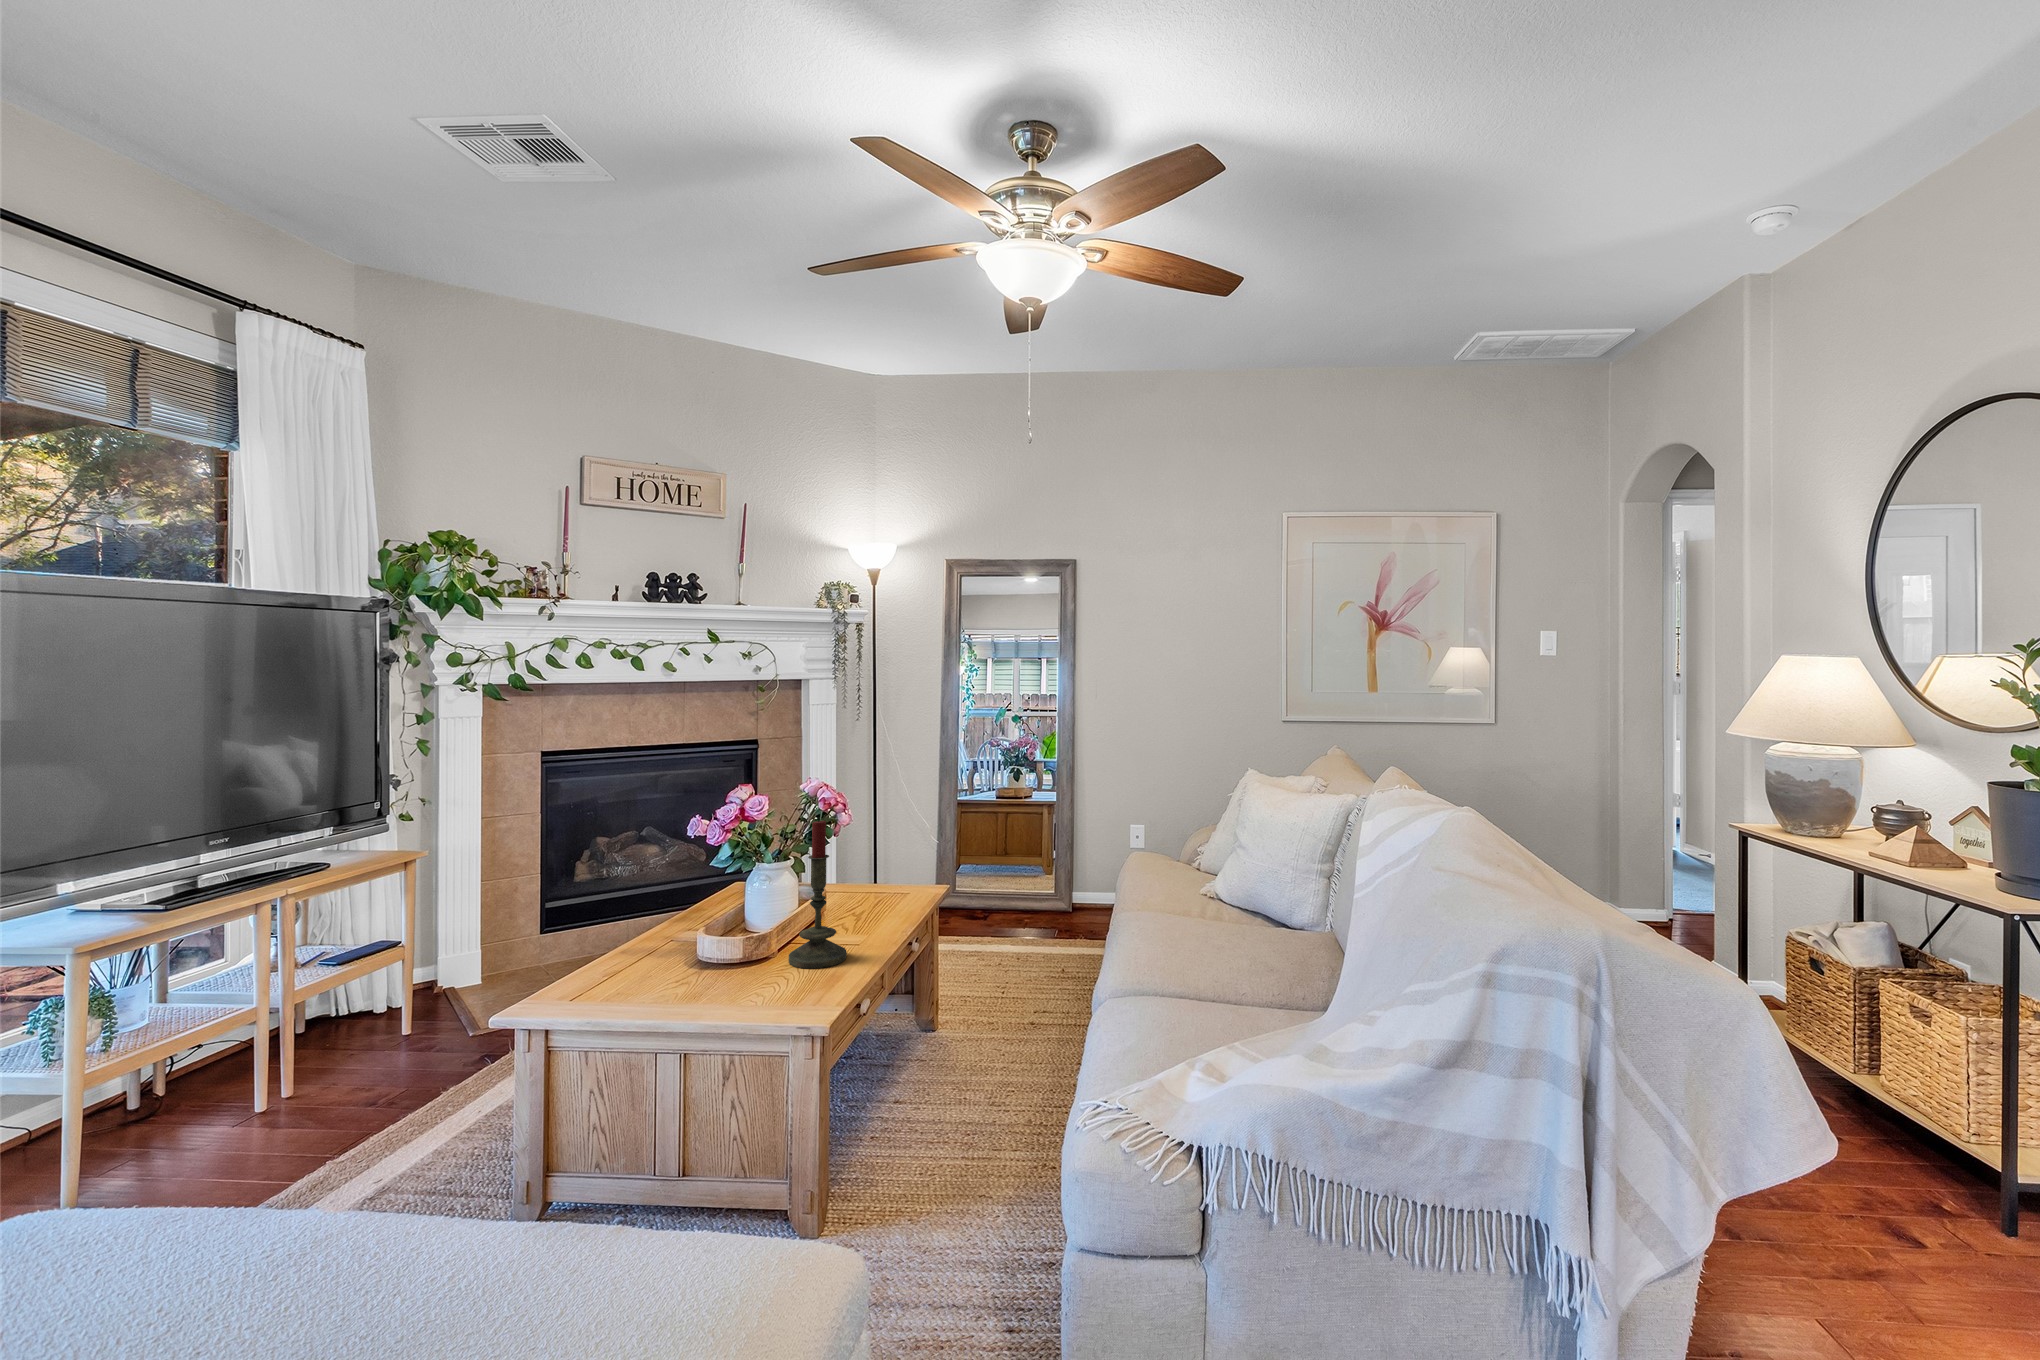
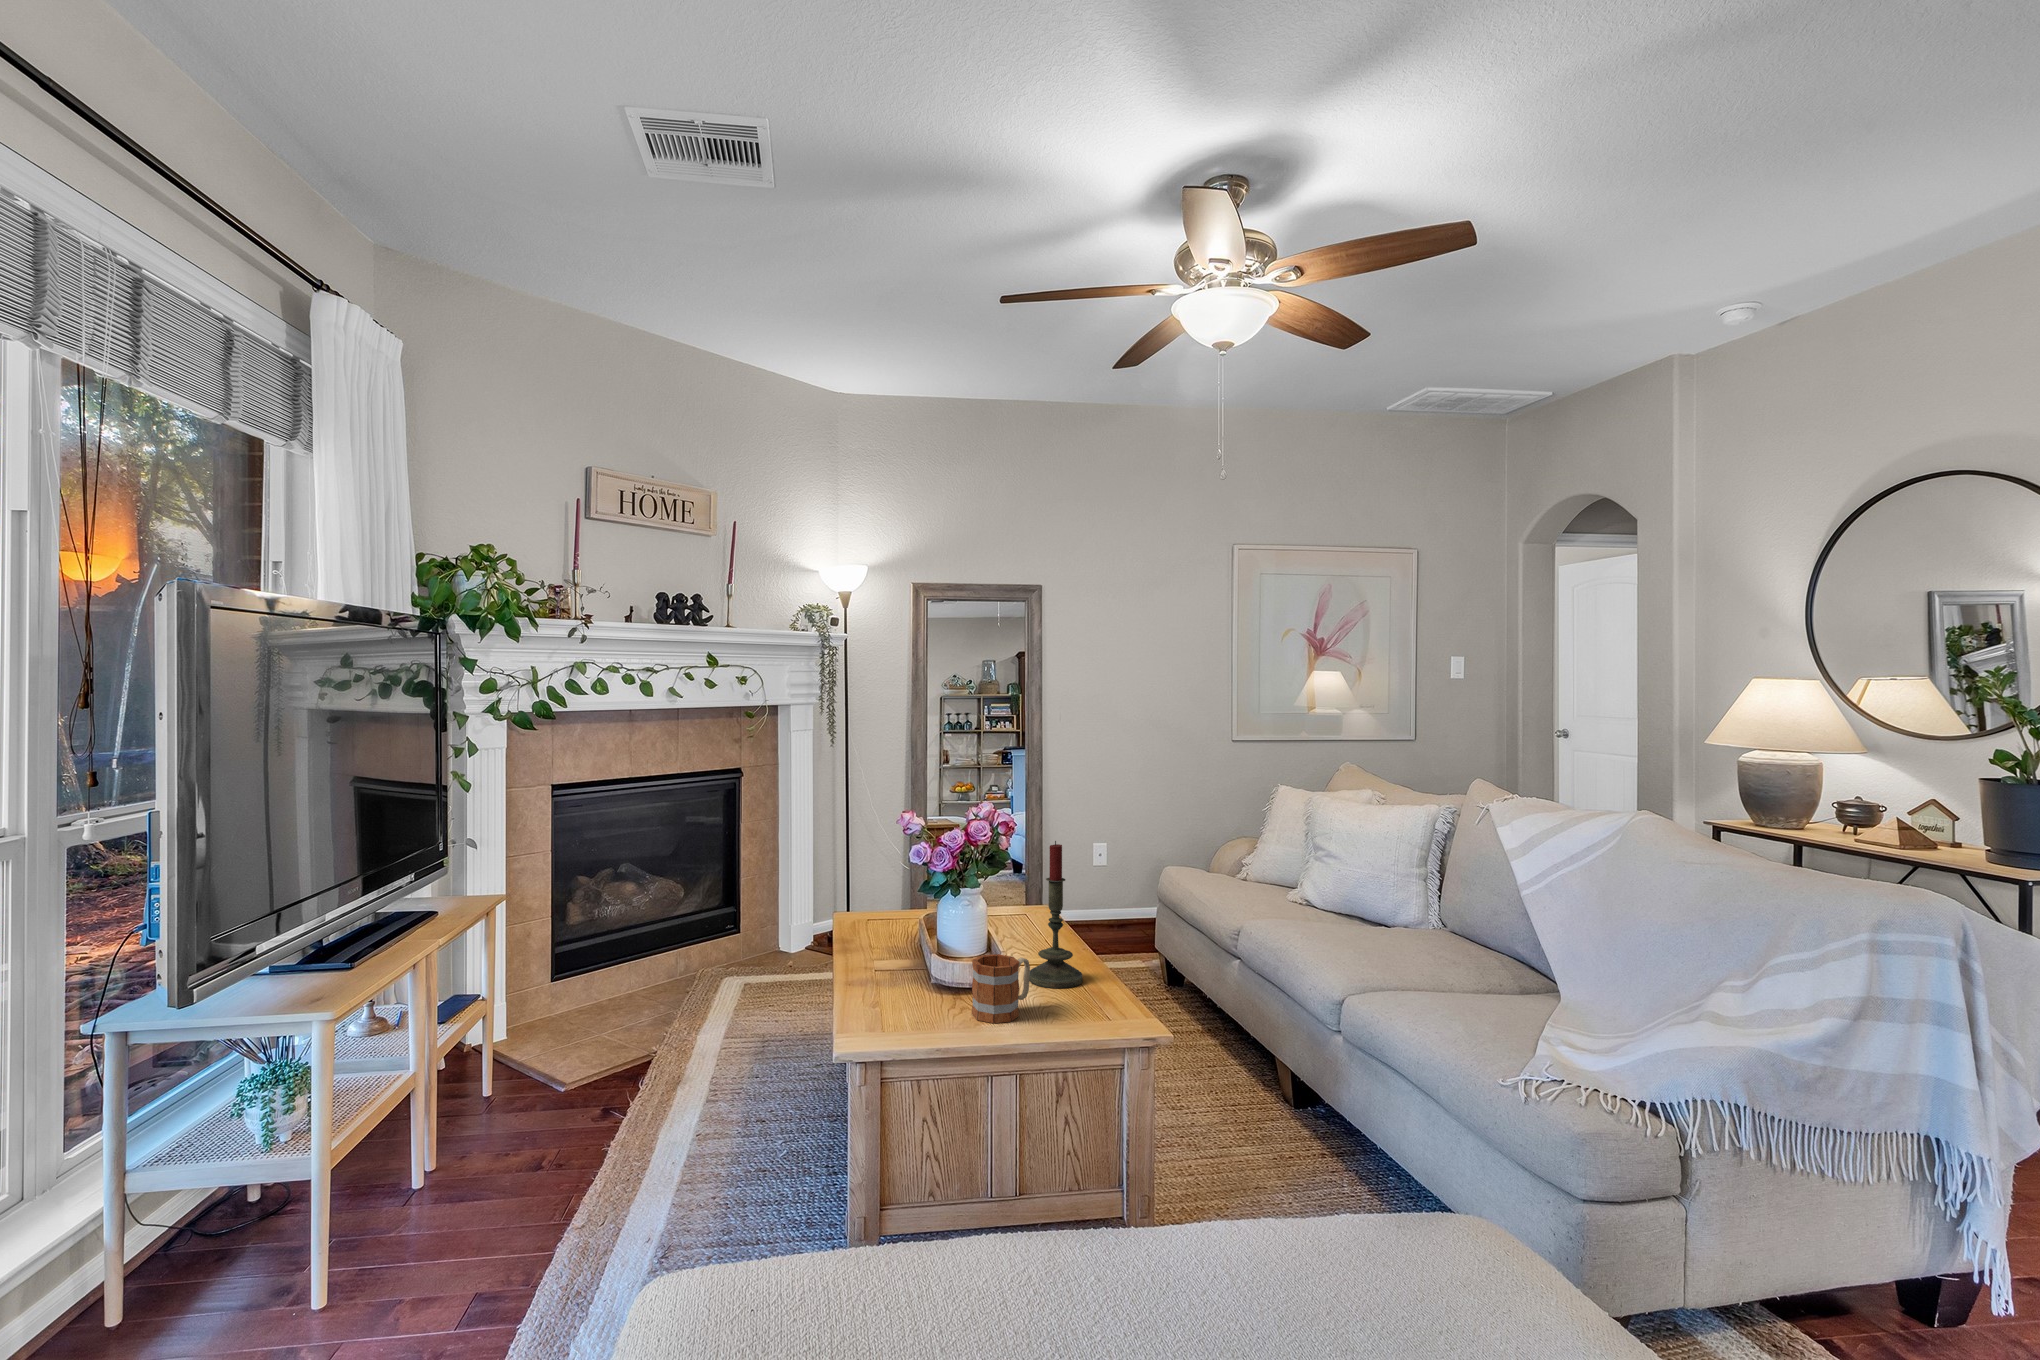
mug: none [664,930,741,1000] -> present [972,954,1030,1023]

